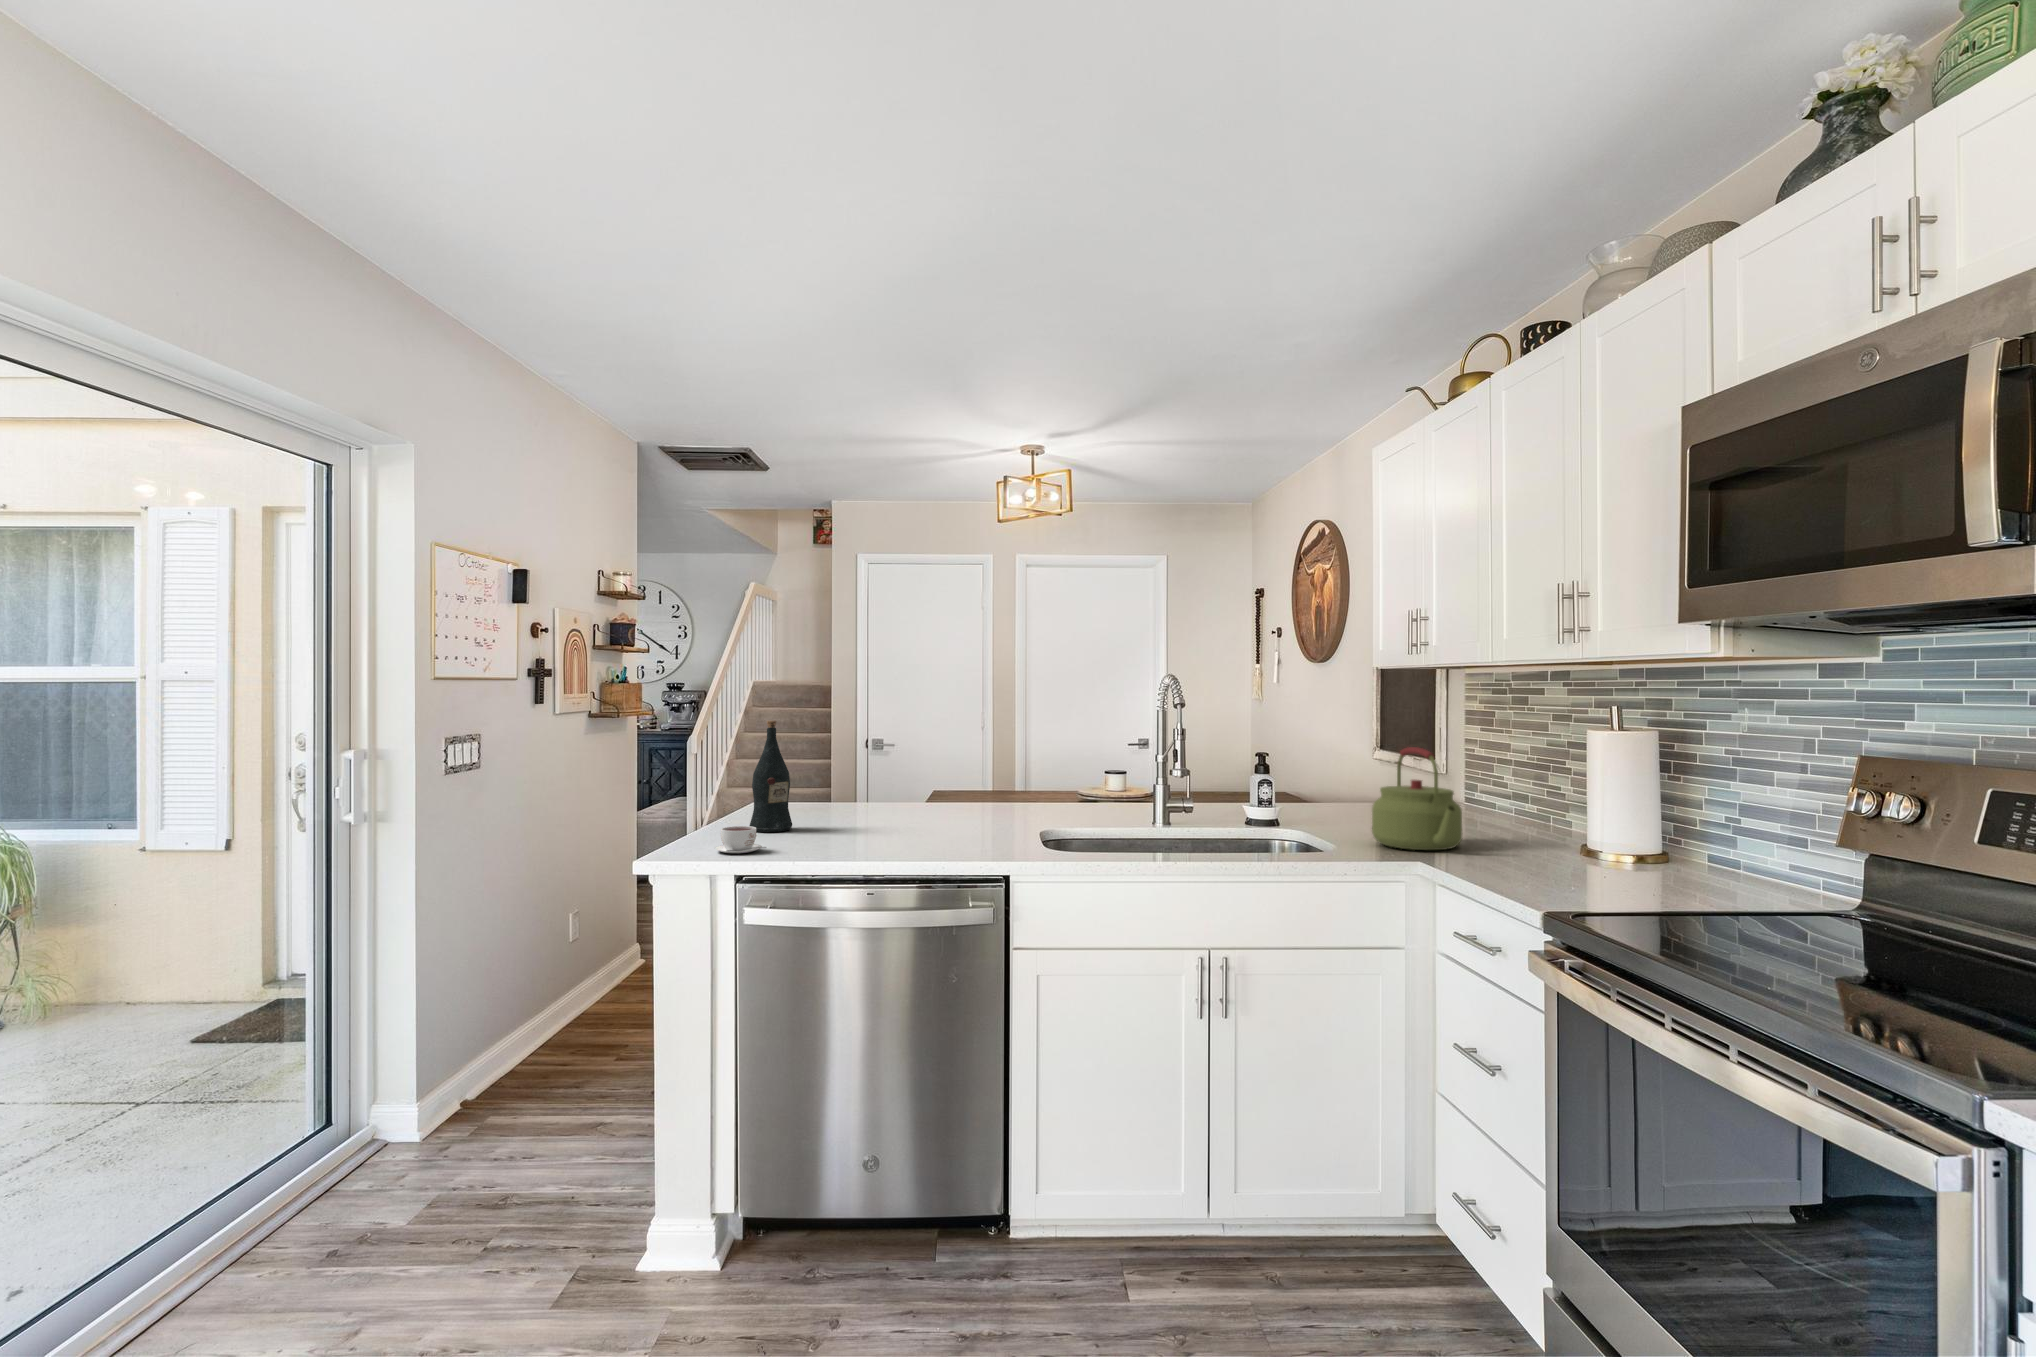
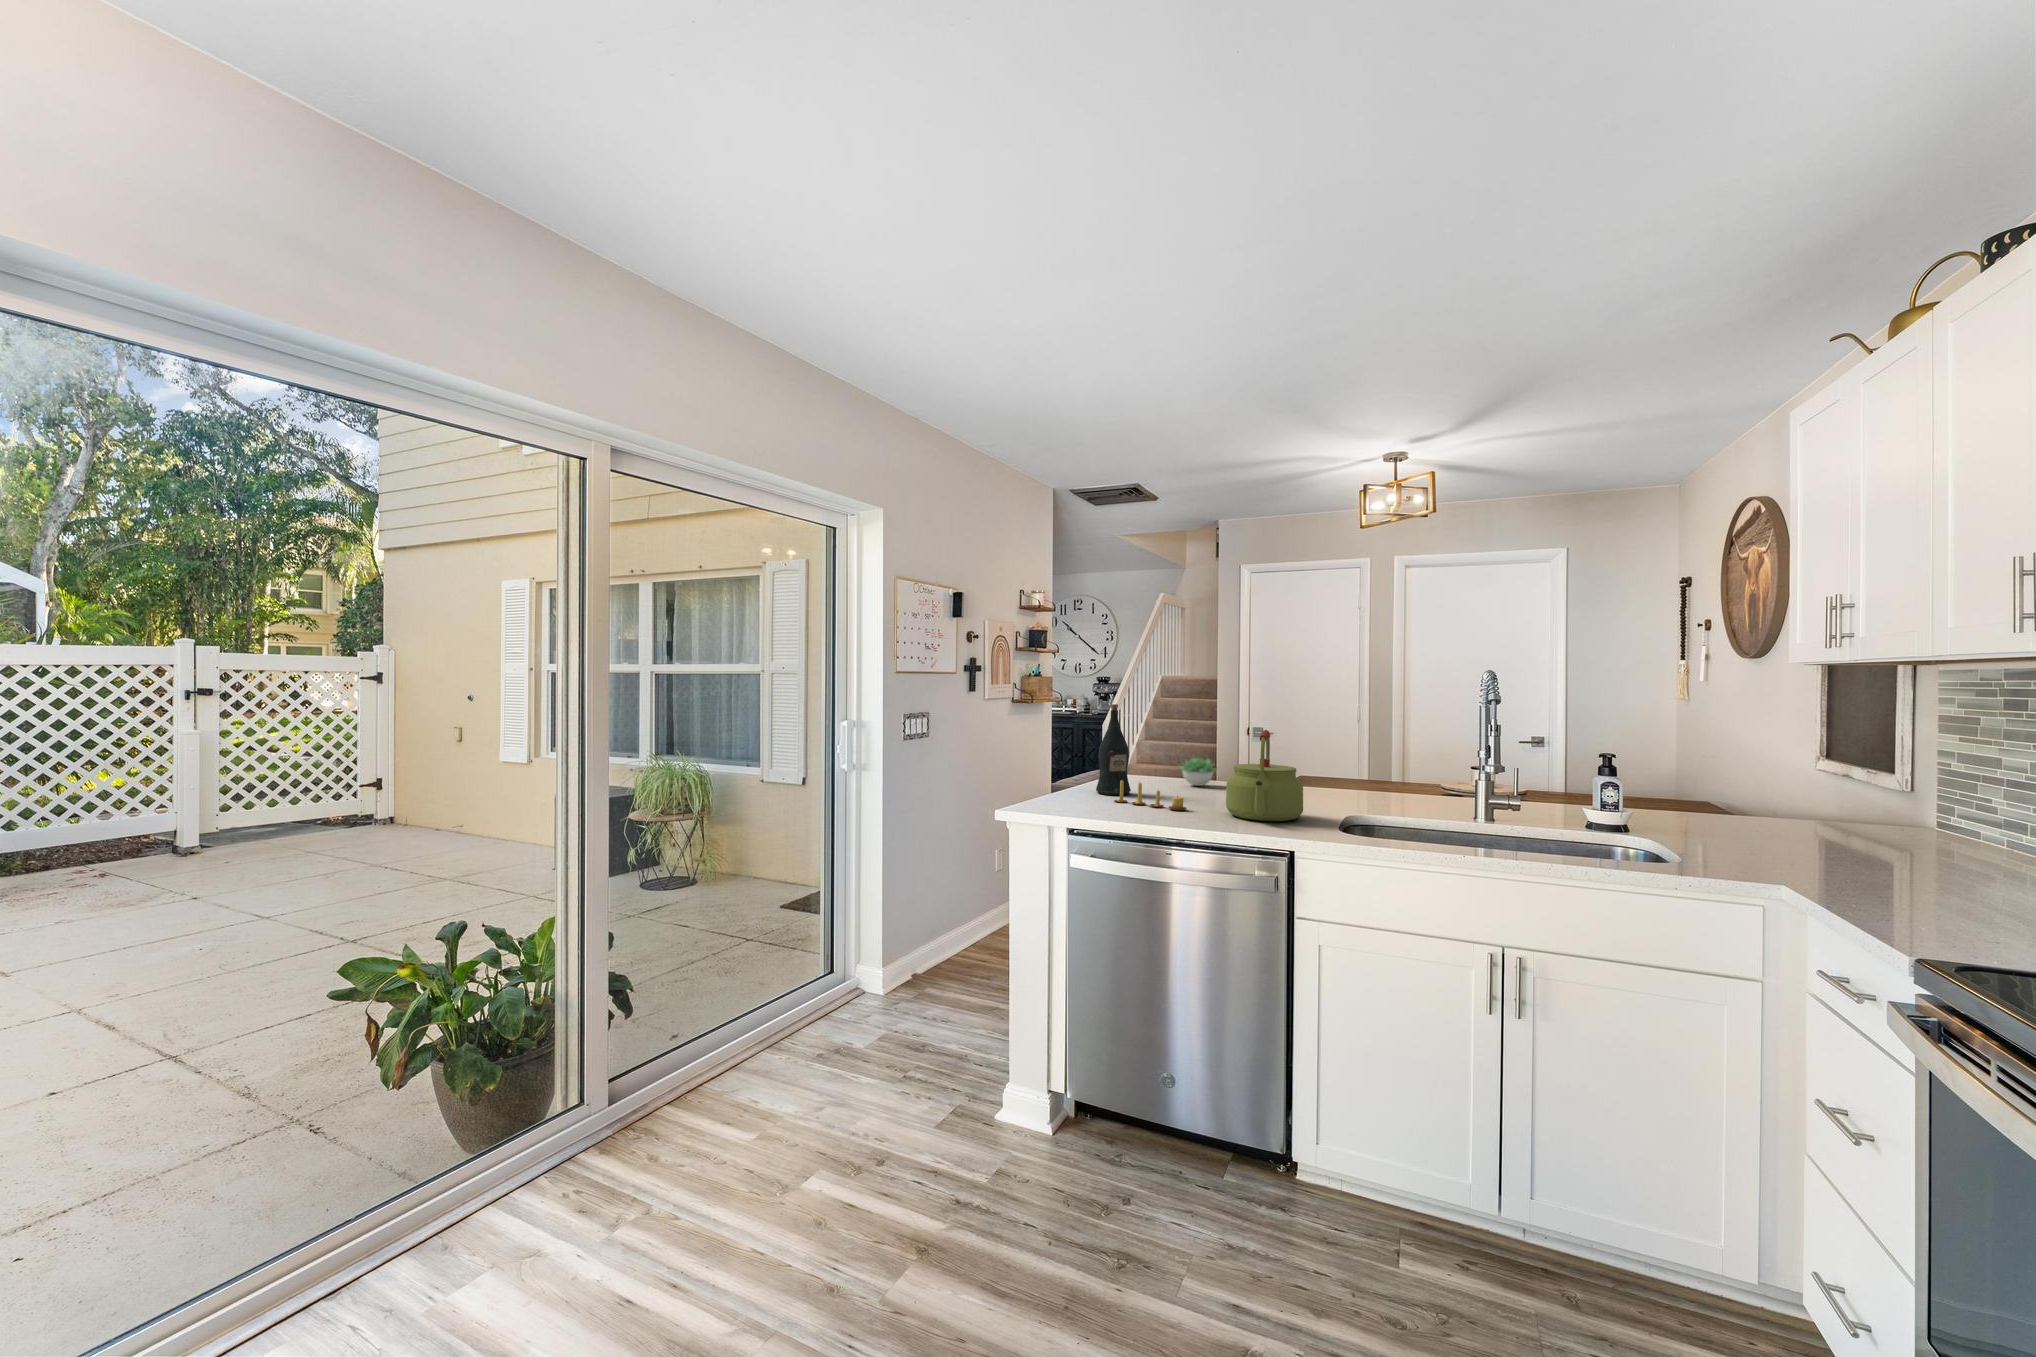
kettle: present [1372,747,1462,850] -> present [1226,730,1303,821]
succulent plant: none [835,780,883,813] -> present [1178,758,1217,786]
candle: none [781,811,874,843] -> present [1114,780,1187,810]
coffee cup: present [715,826,766,853] -> none [1054,787,1094,809]

